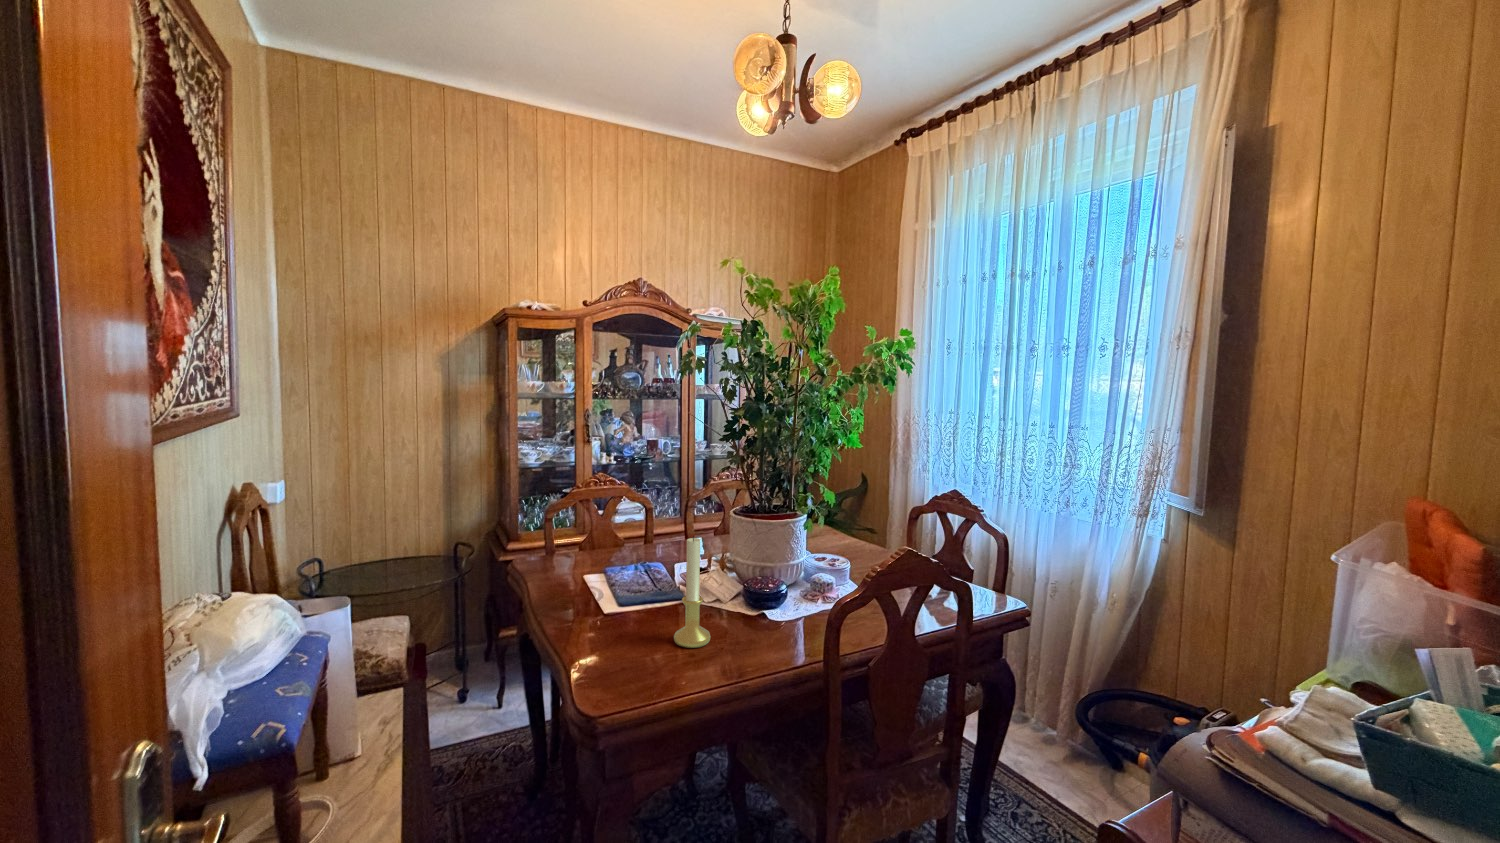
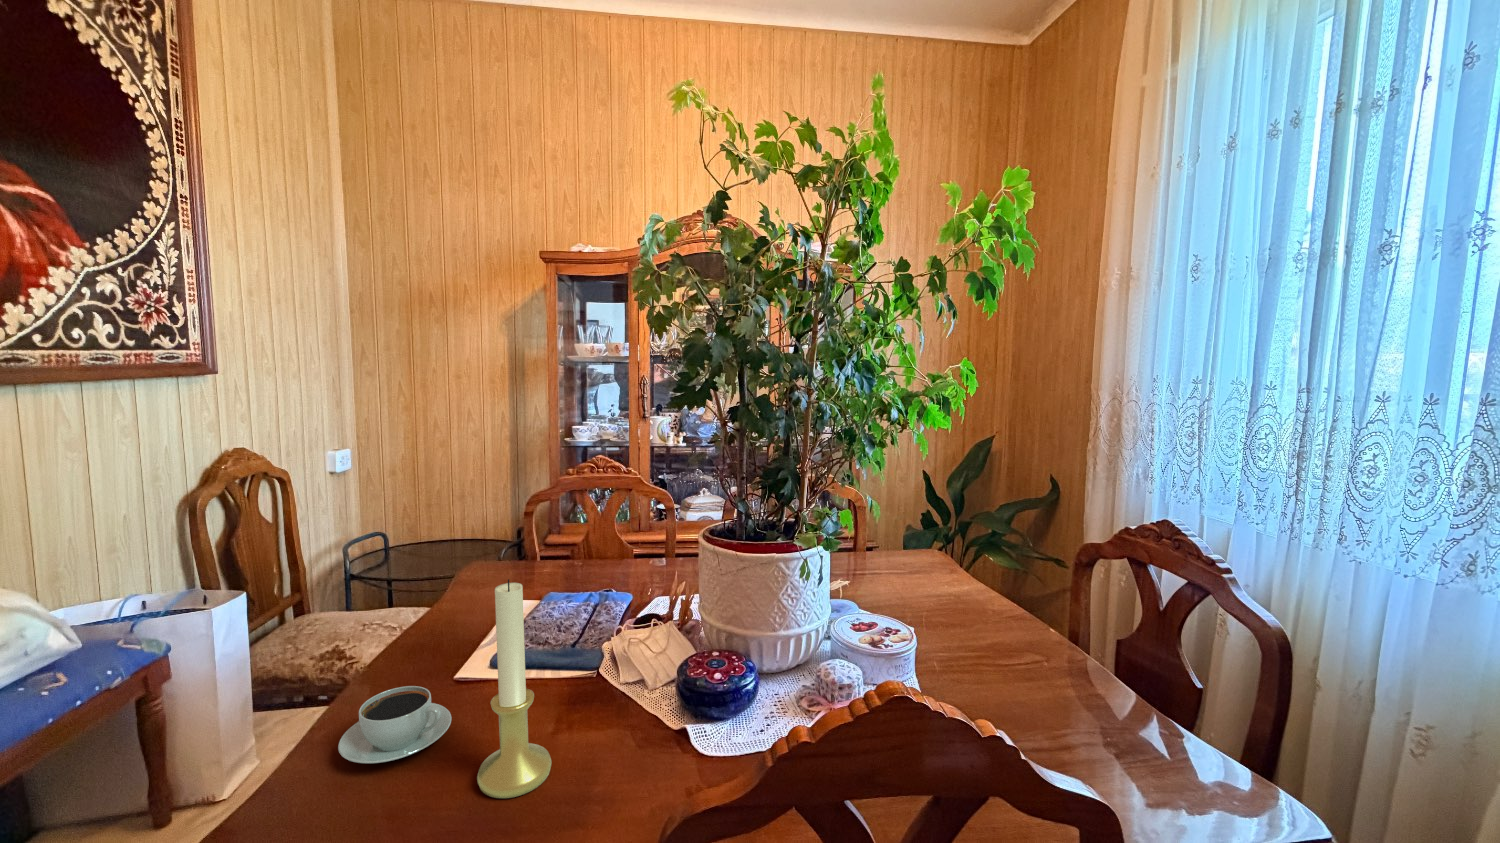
coffee cup: none [583,609,640,647] -> present [338,686,452,763]

